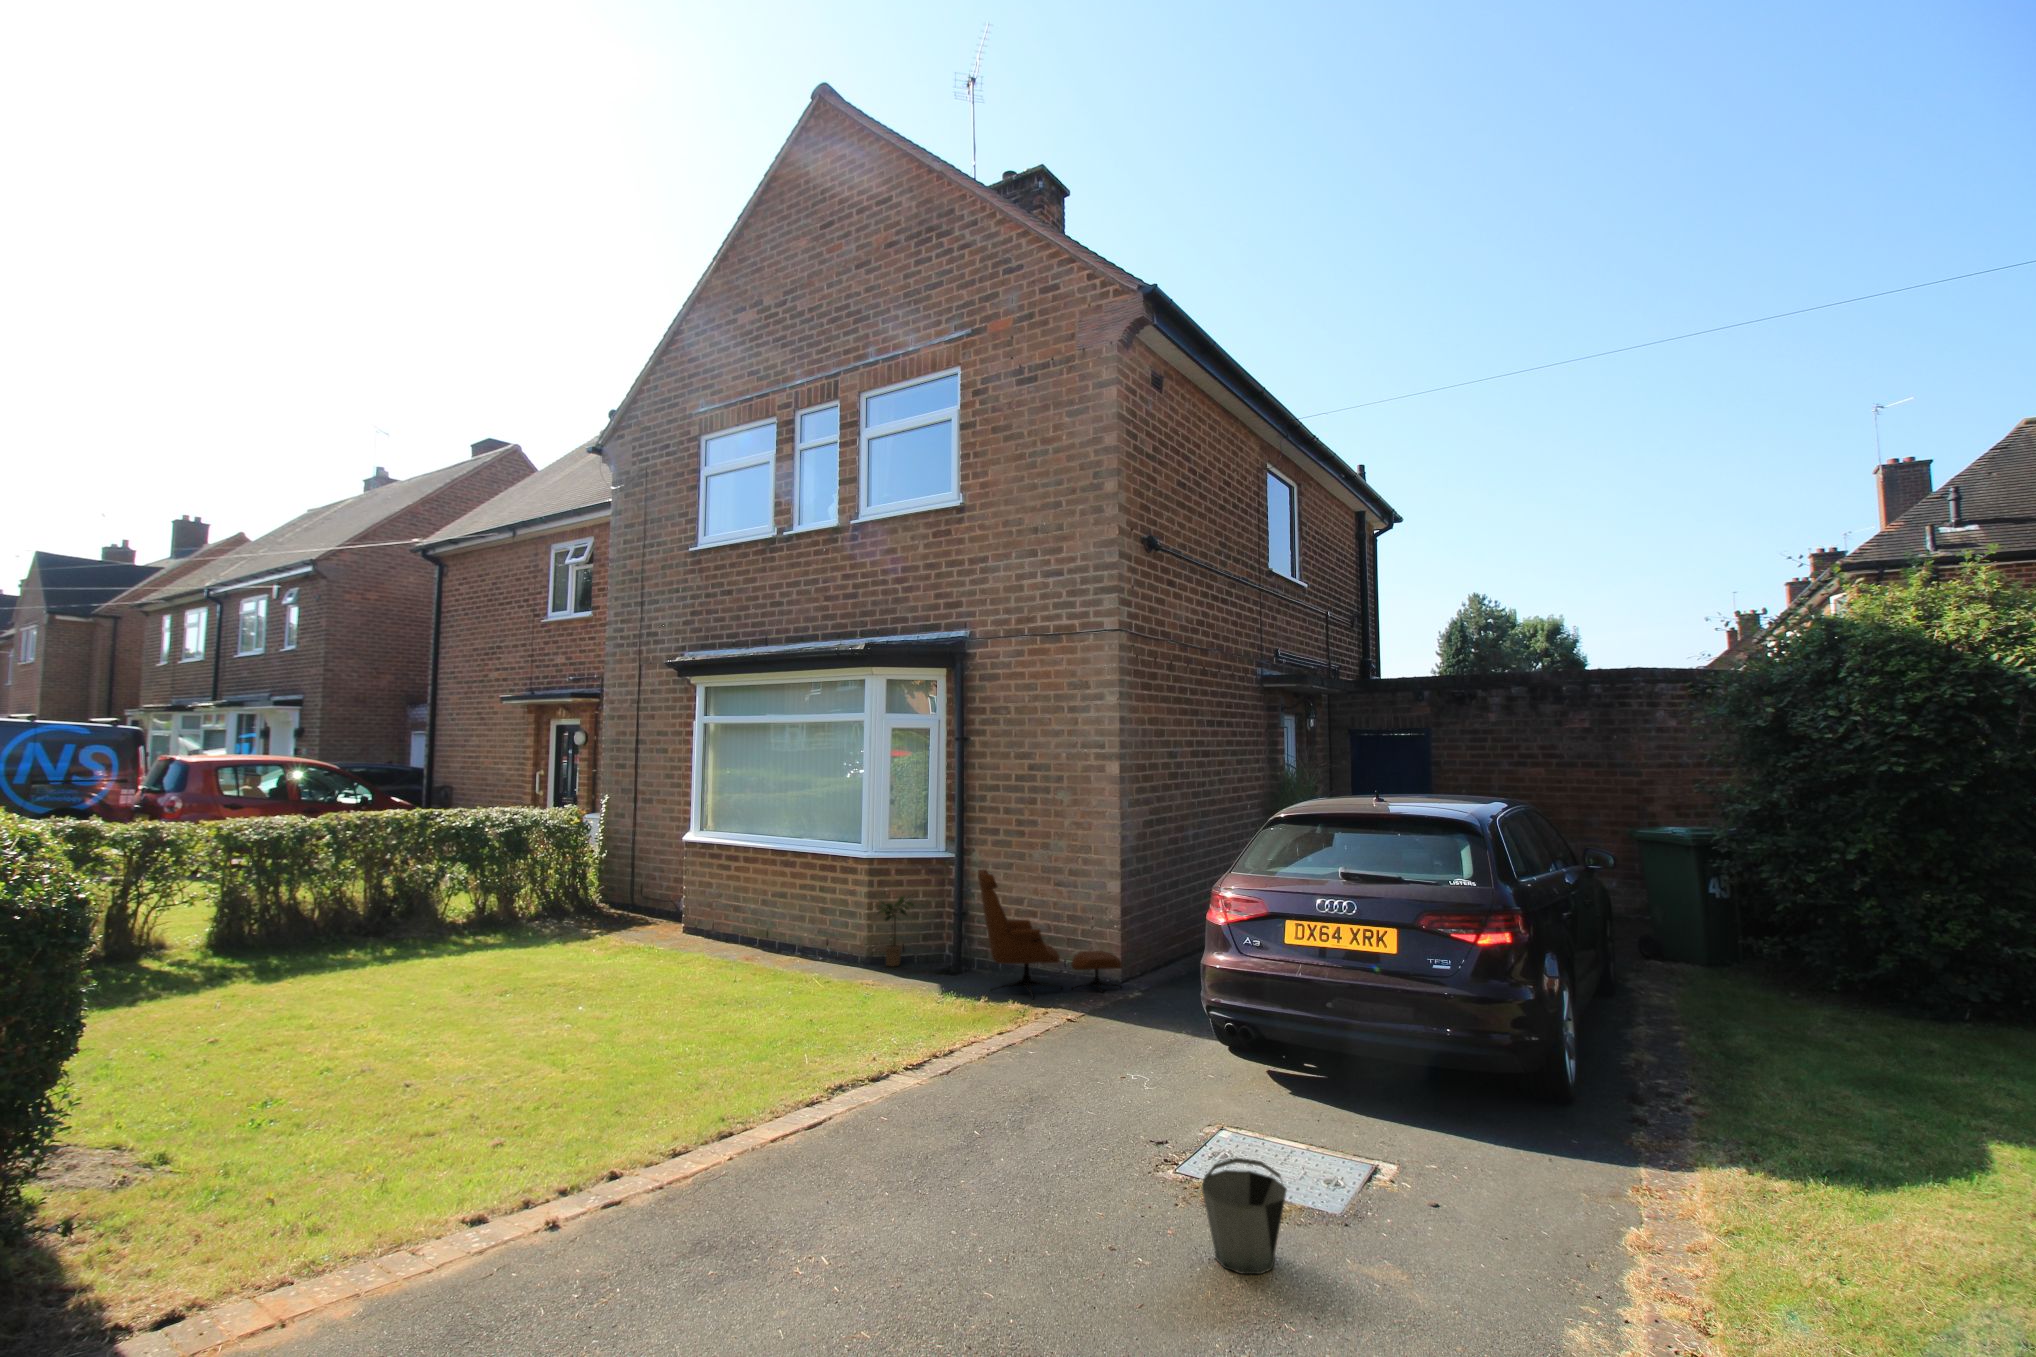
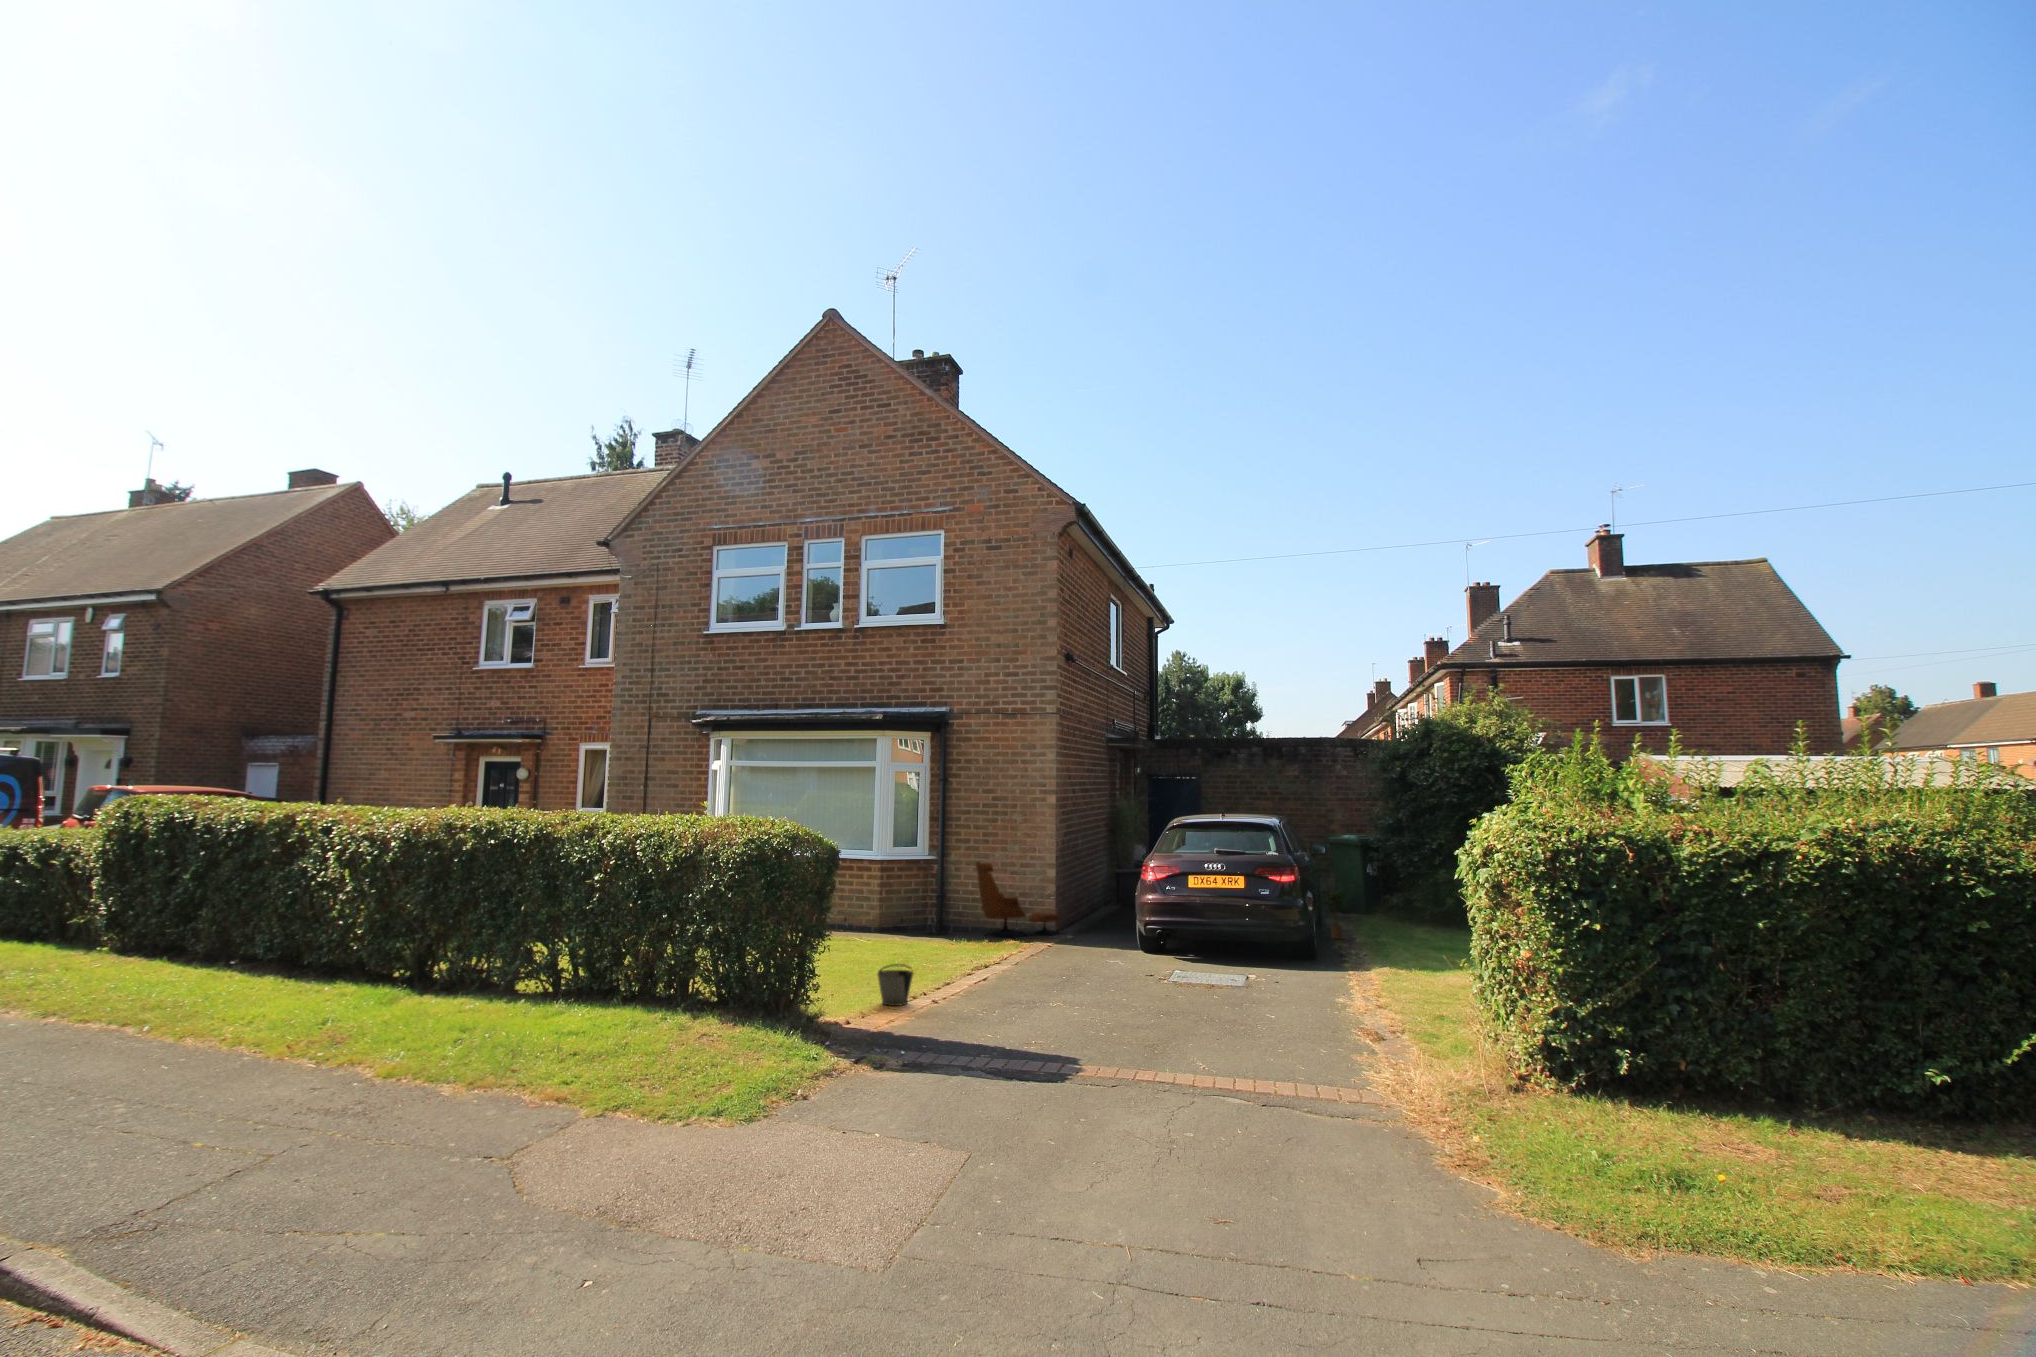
potted plant: present [878,896,913,966] -> present [1323,890,1343,939]
bucket: present [1201,1158,1287,1274] -> present [878,964,913,1006]

